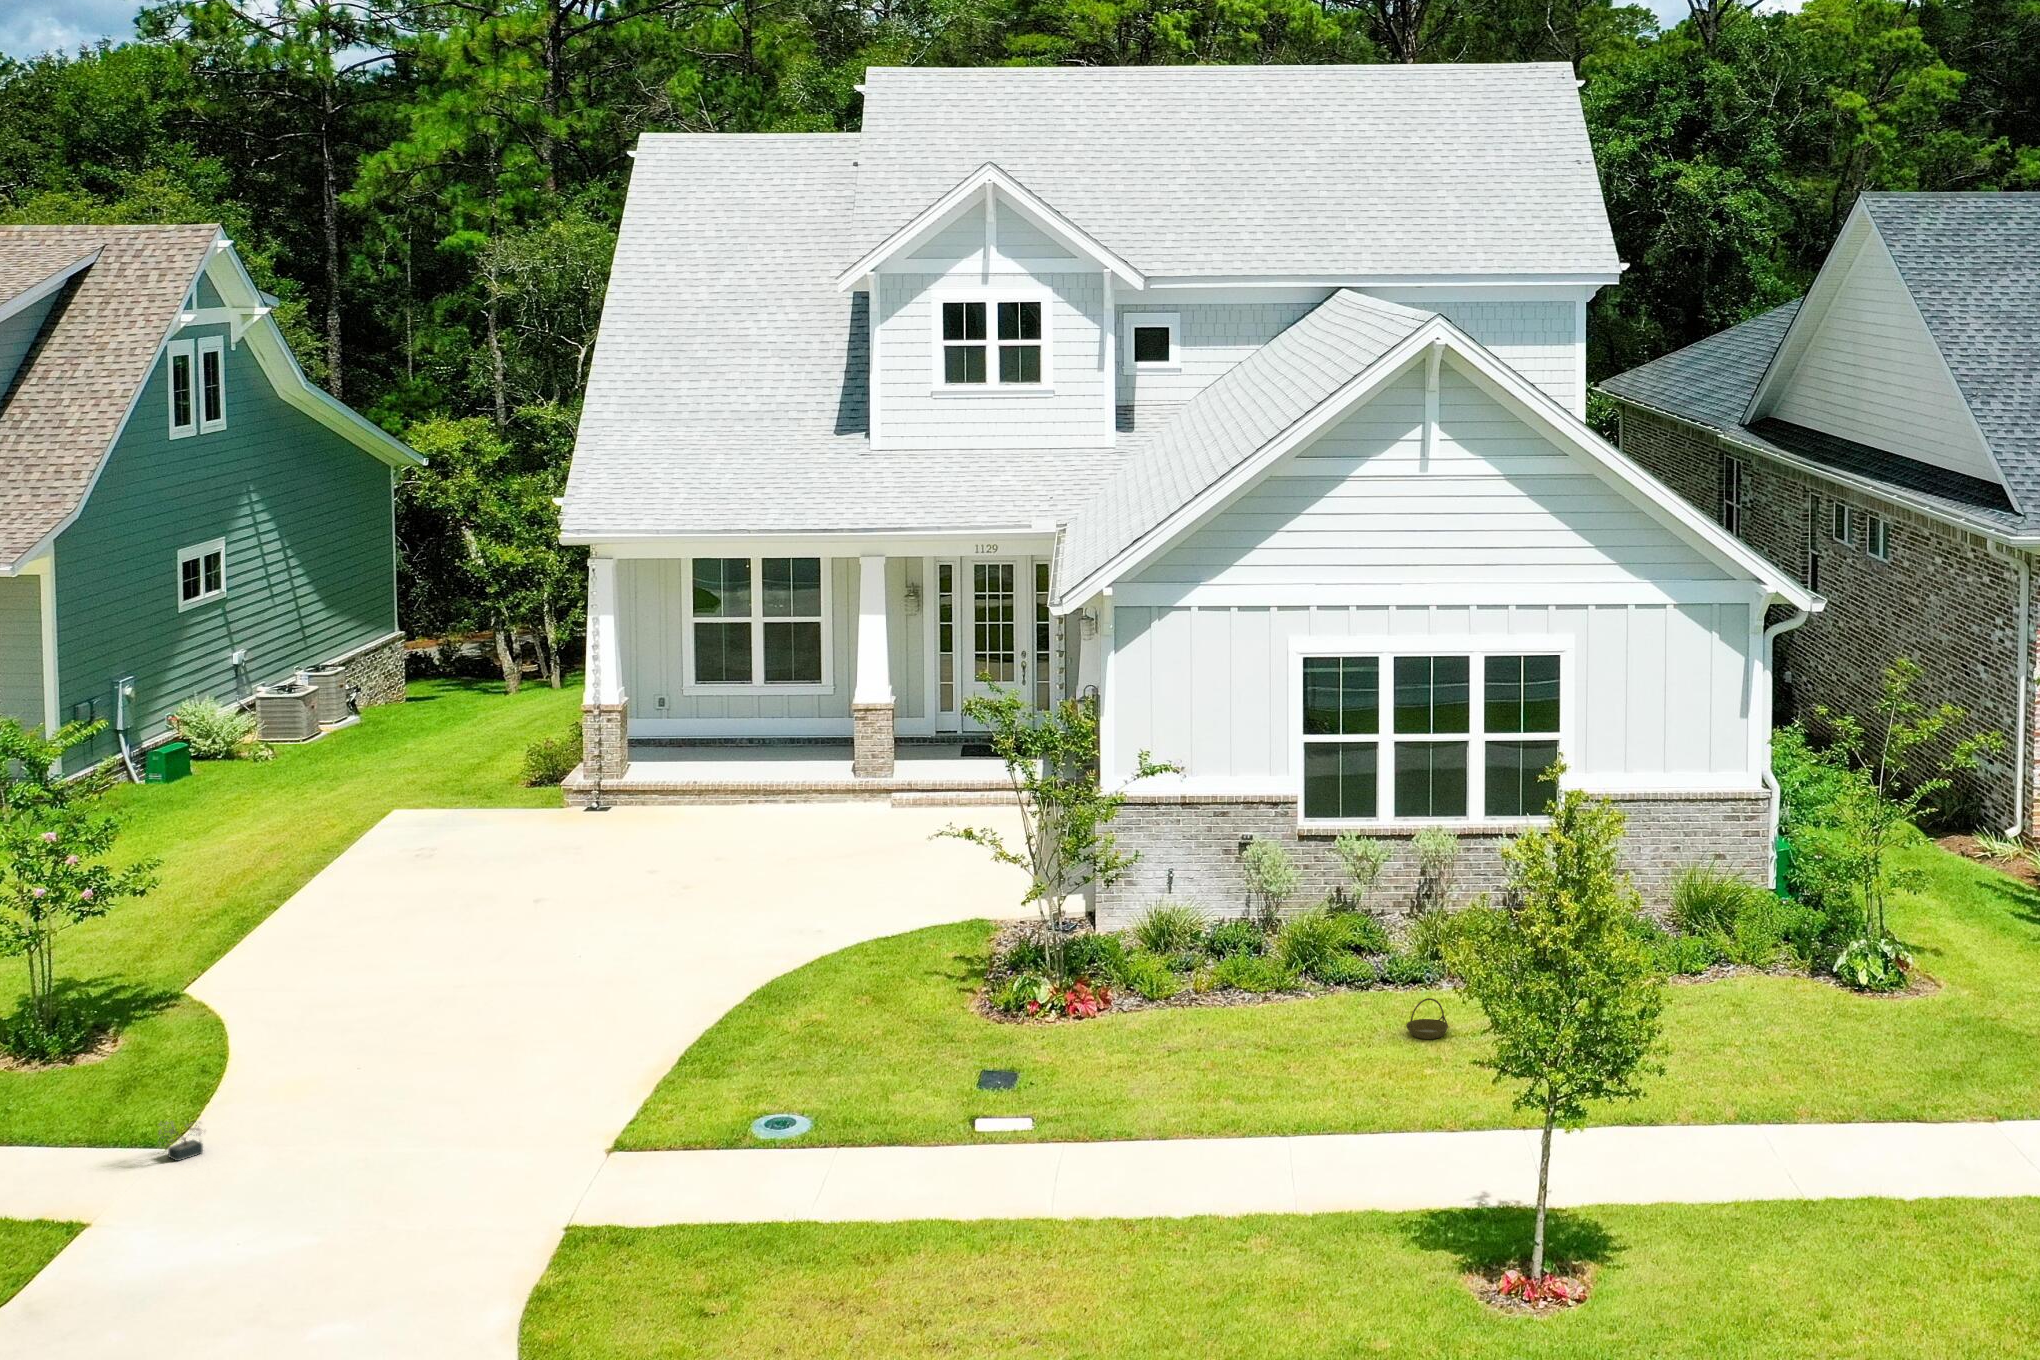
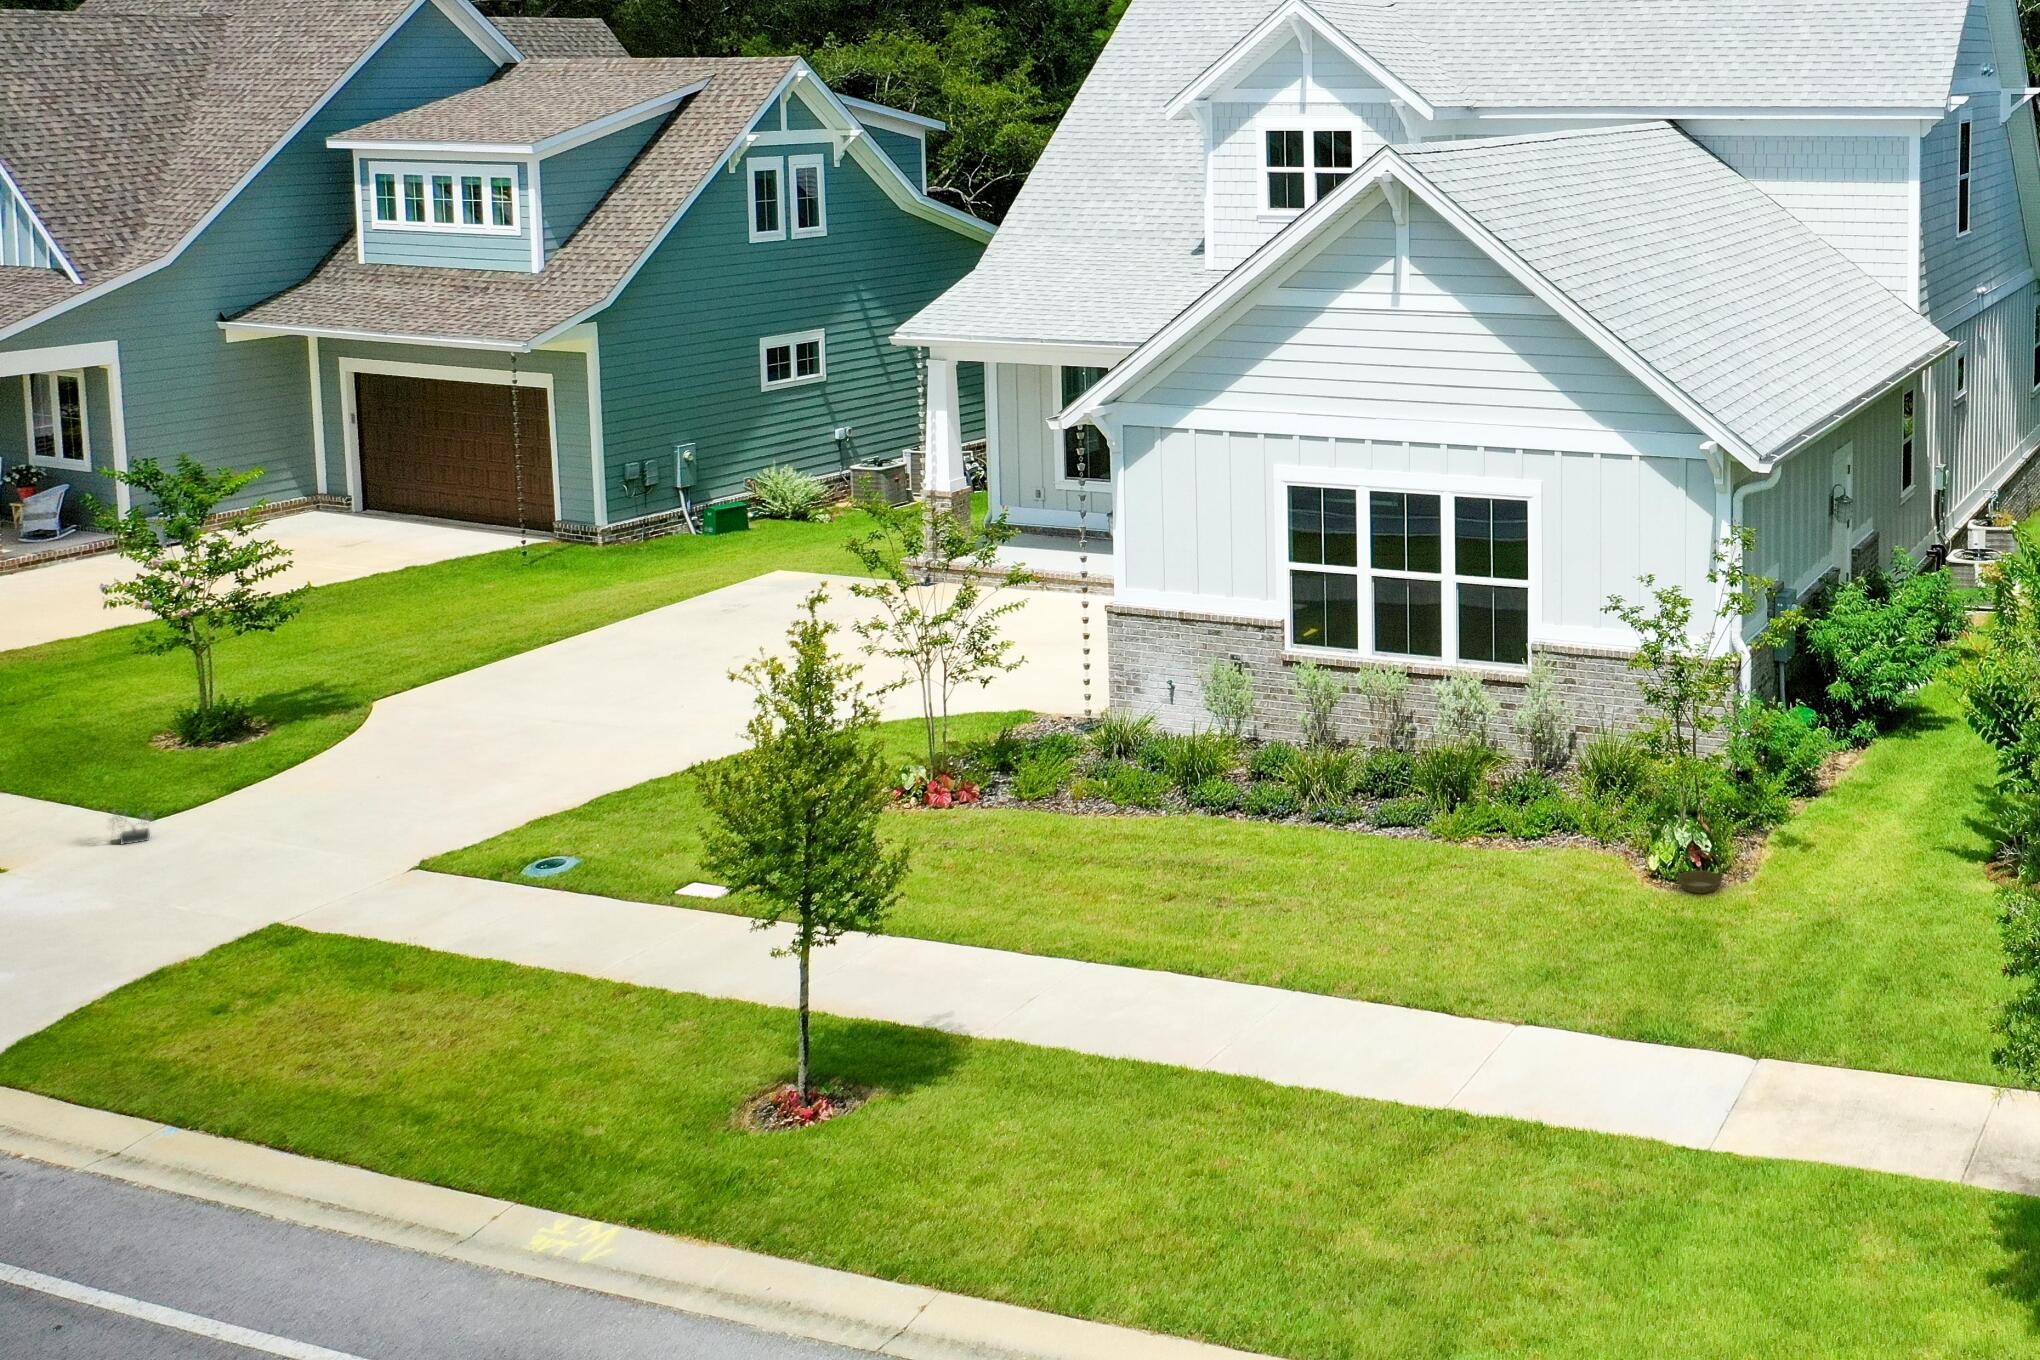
basket: present [1406,998,1448,1039] -> present [1677,850,1722,893]

